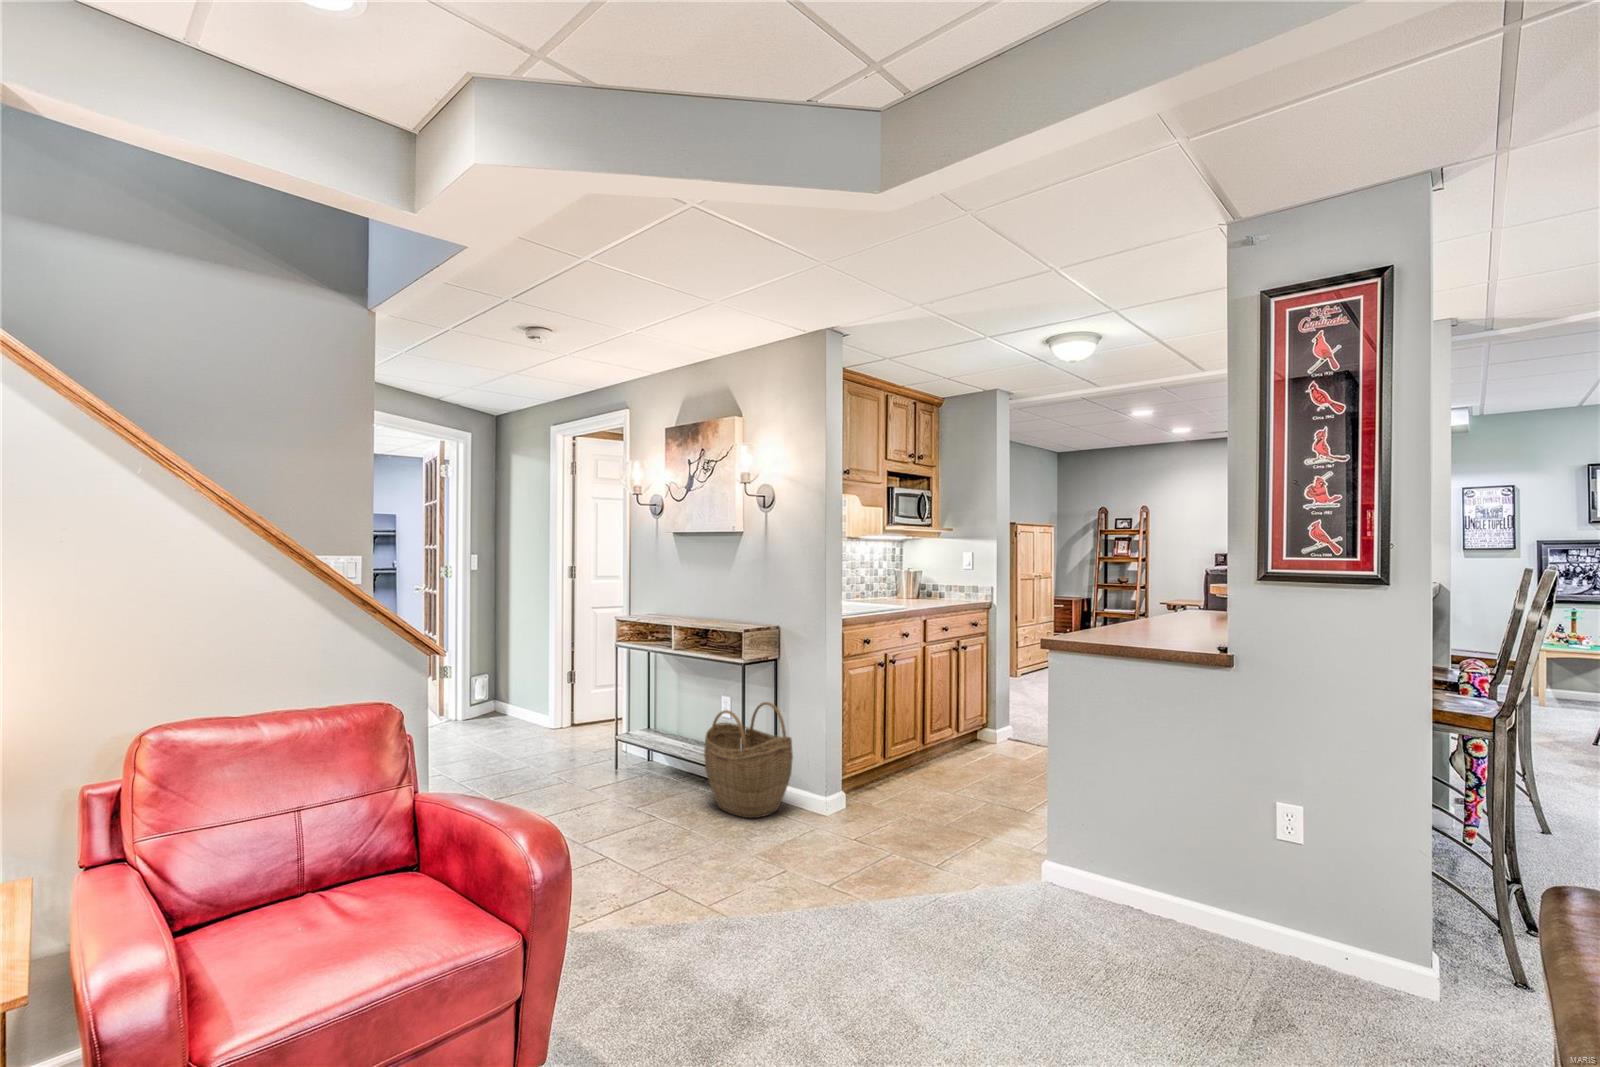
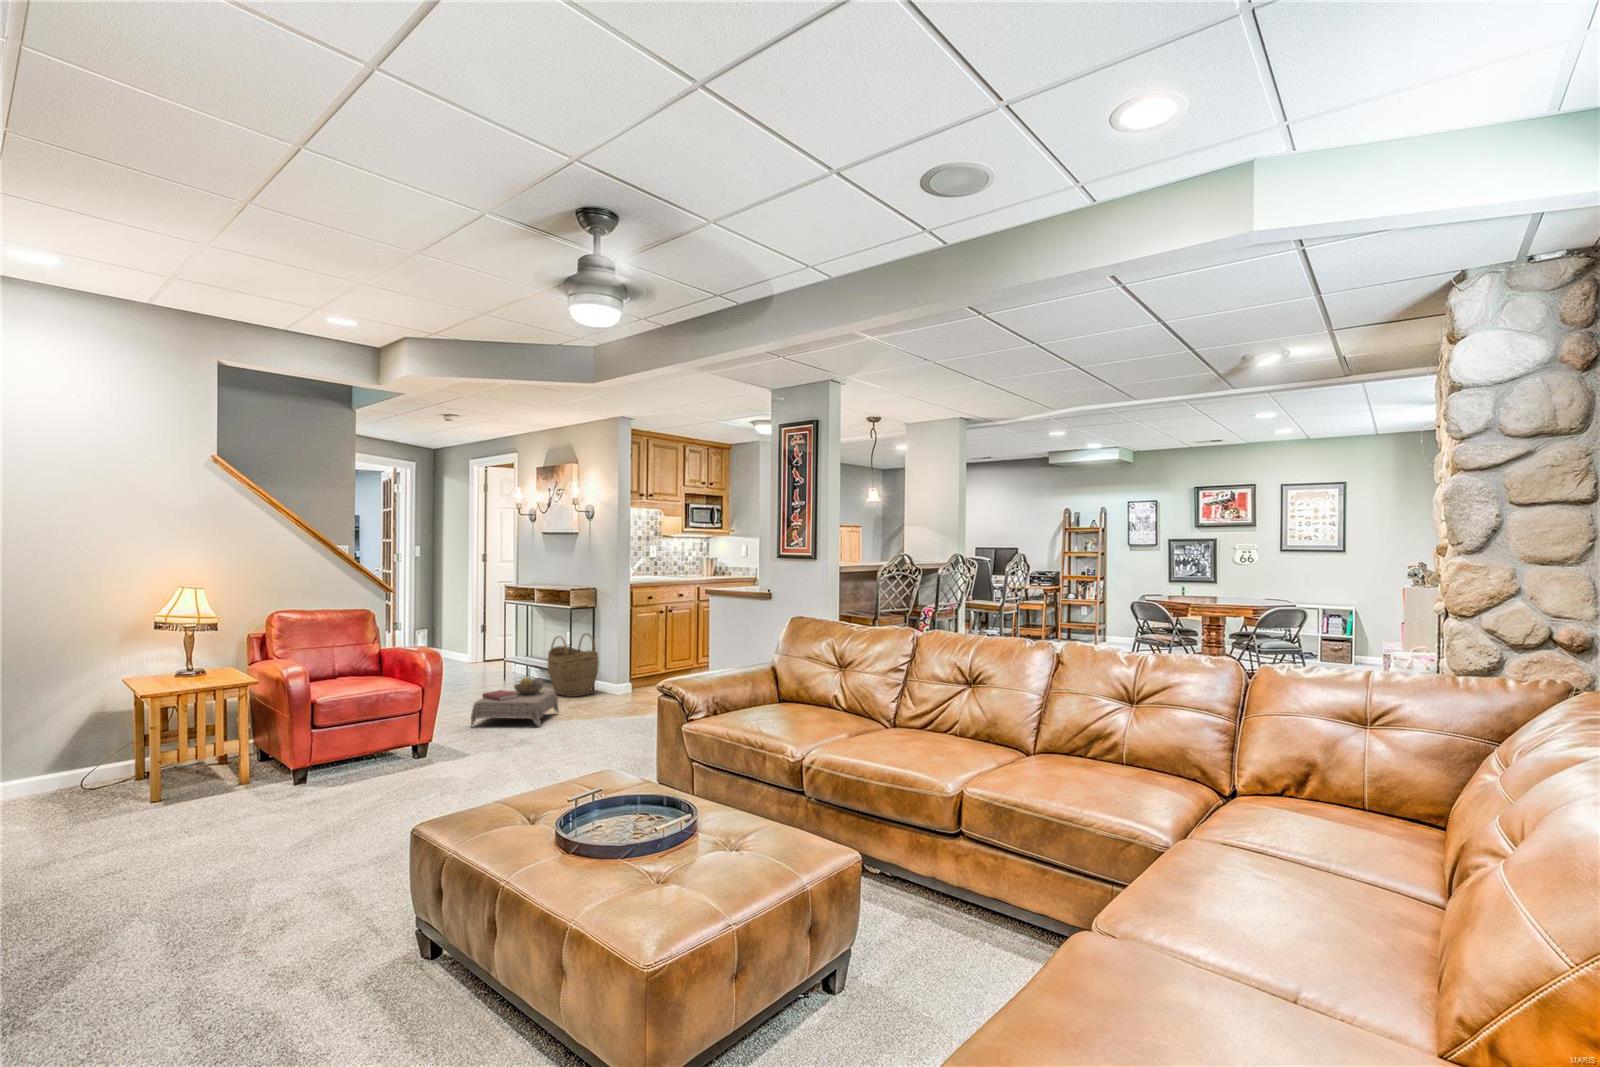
ottoman: none [606,817,763,941] -> present [471,678,559,727]

